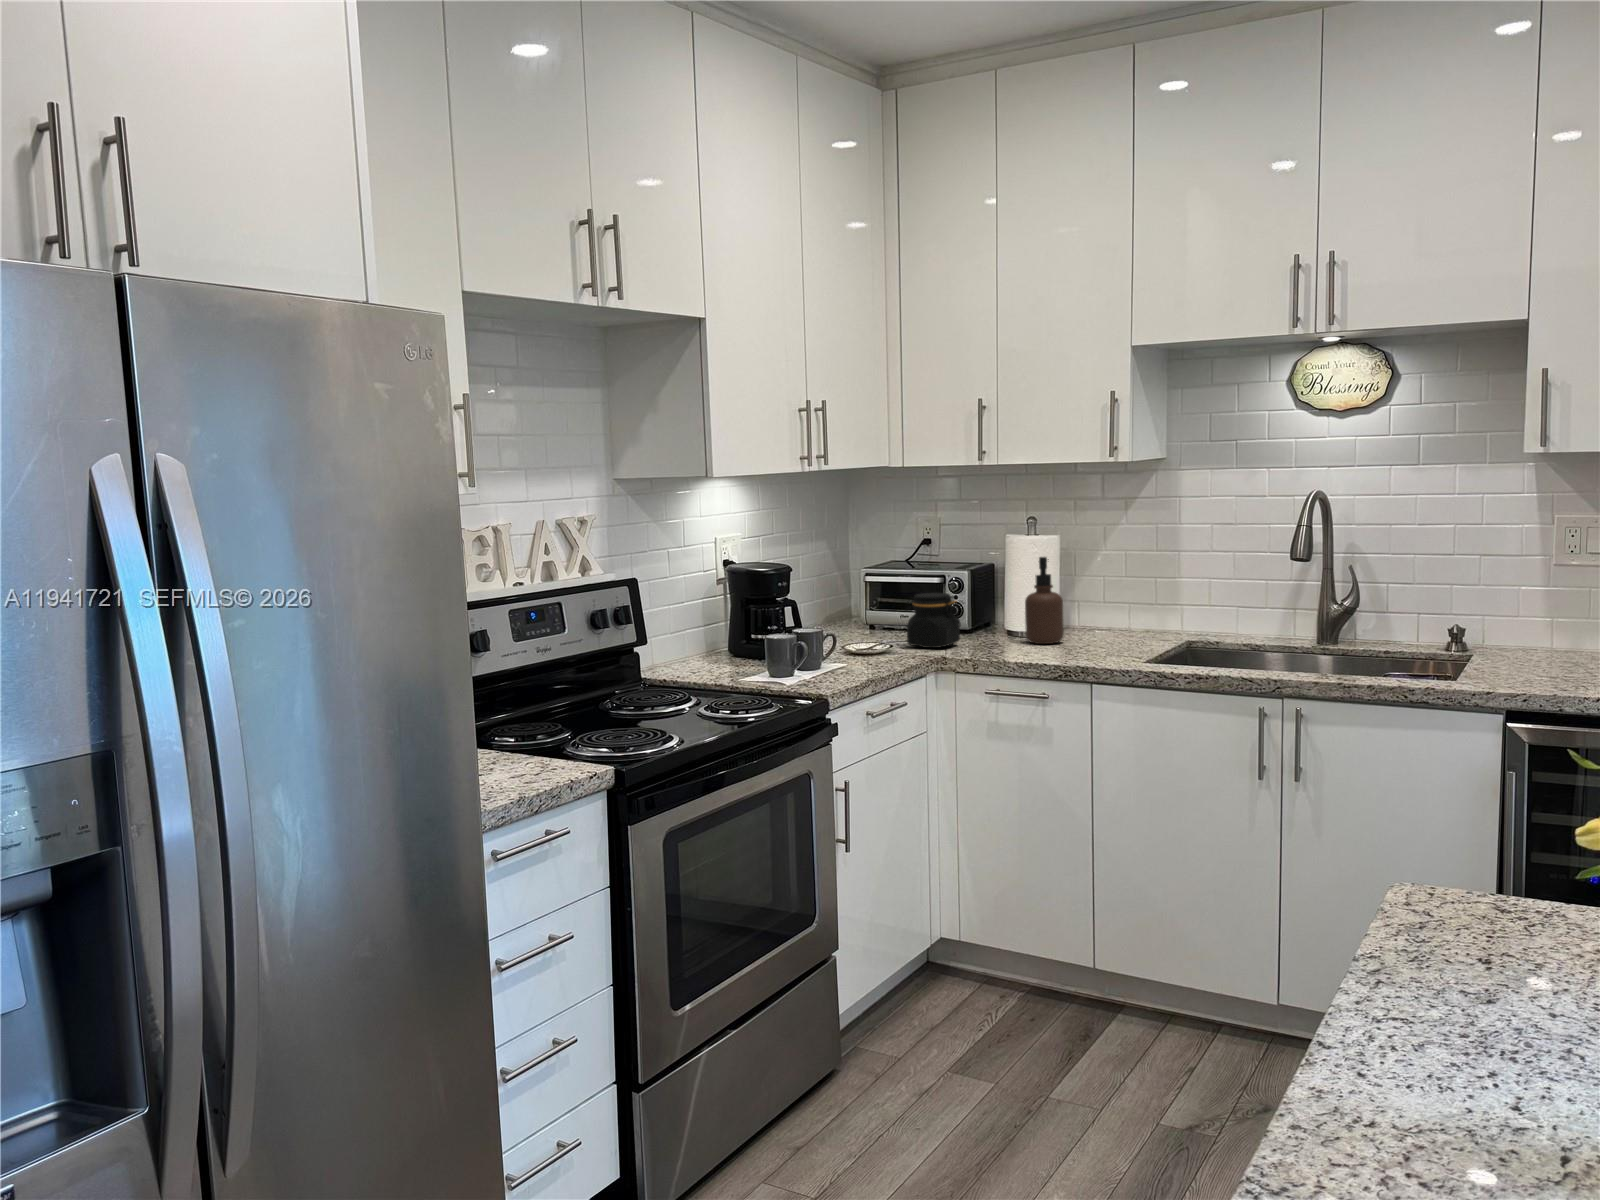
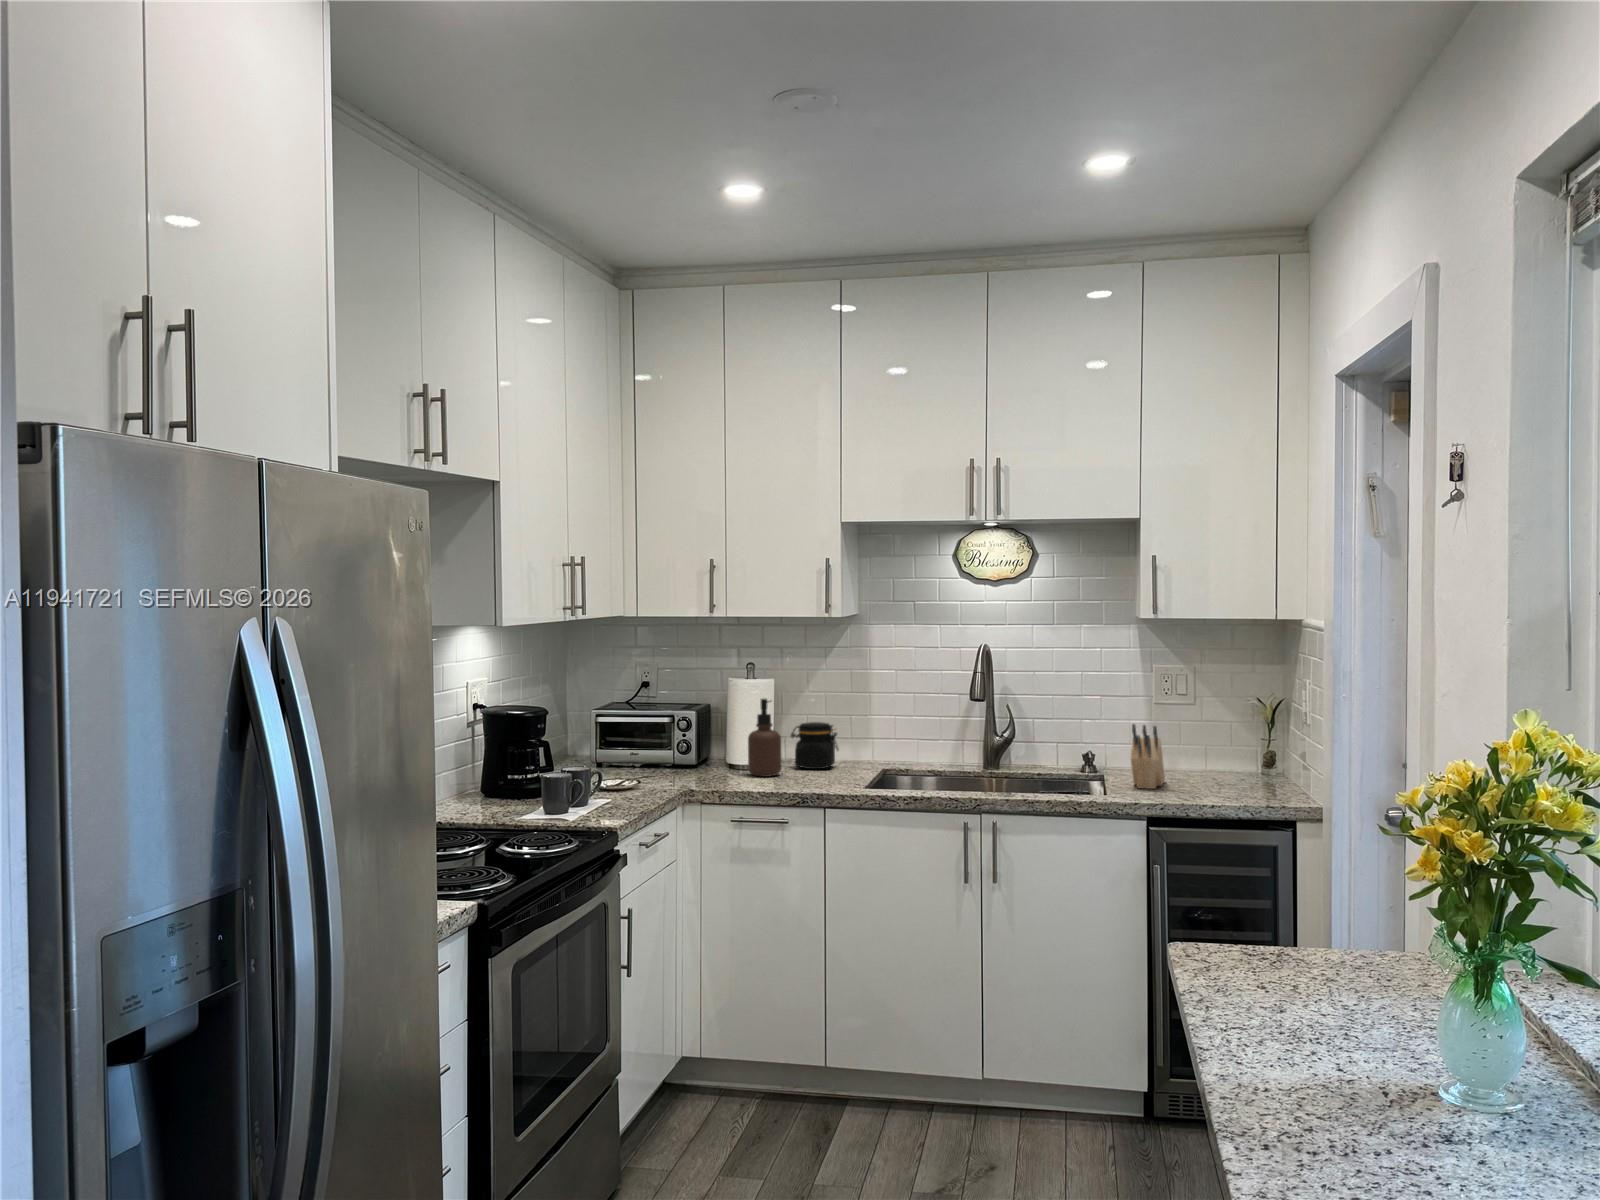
knife block: none [1501,590,1562,675] -> present [1131,724,1165,789]
jar: present [905,592,961,648] -> present [791,722,838,769]

